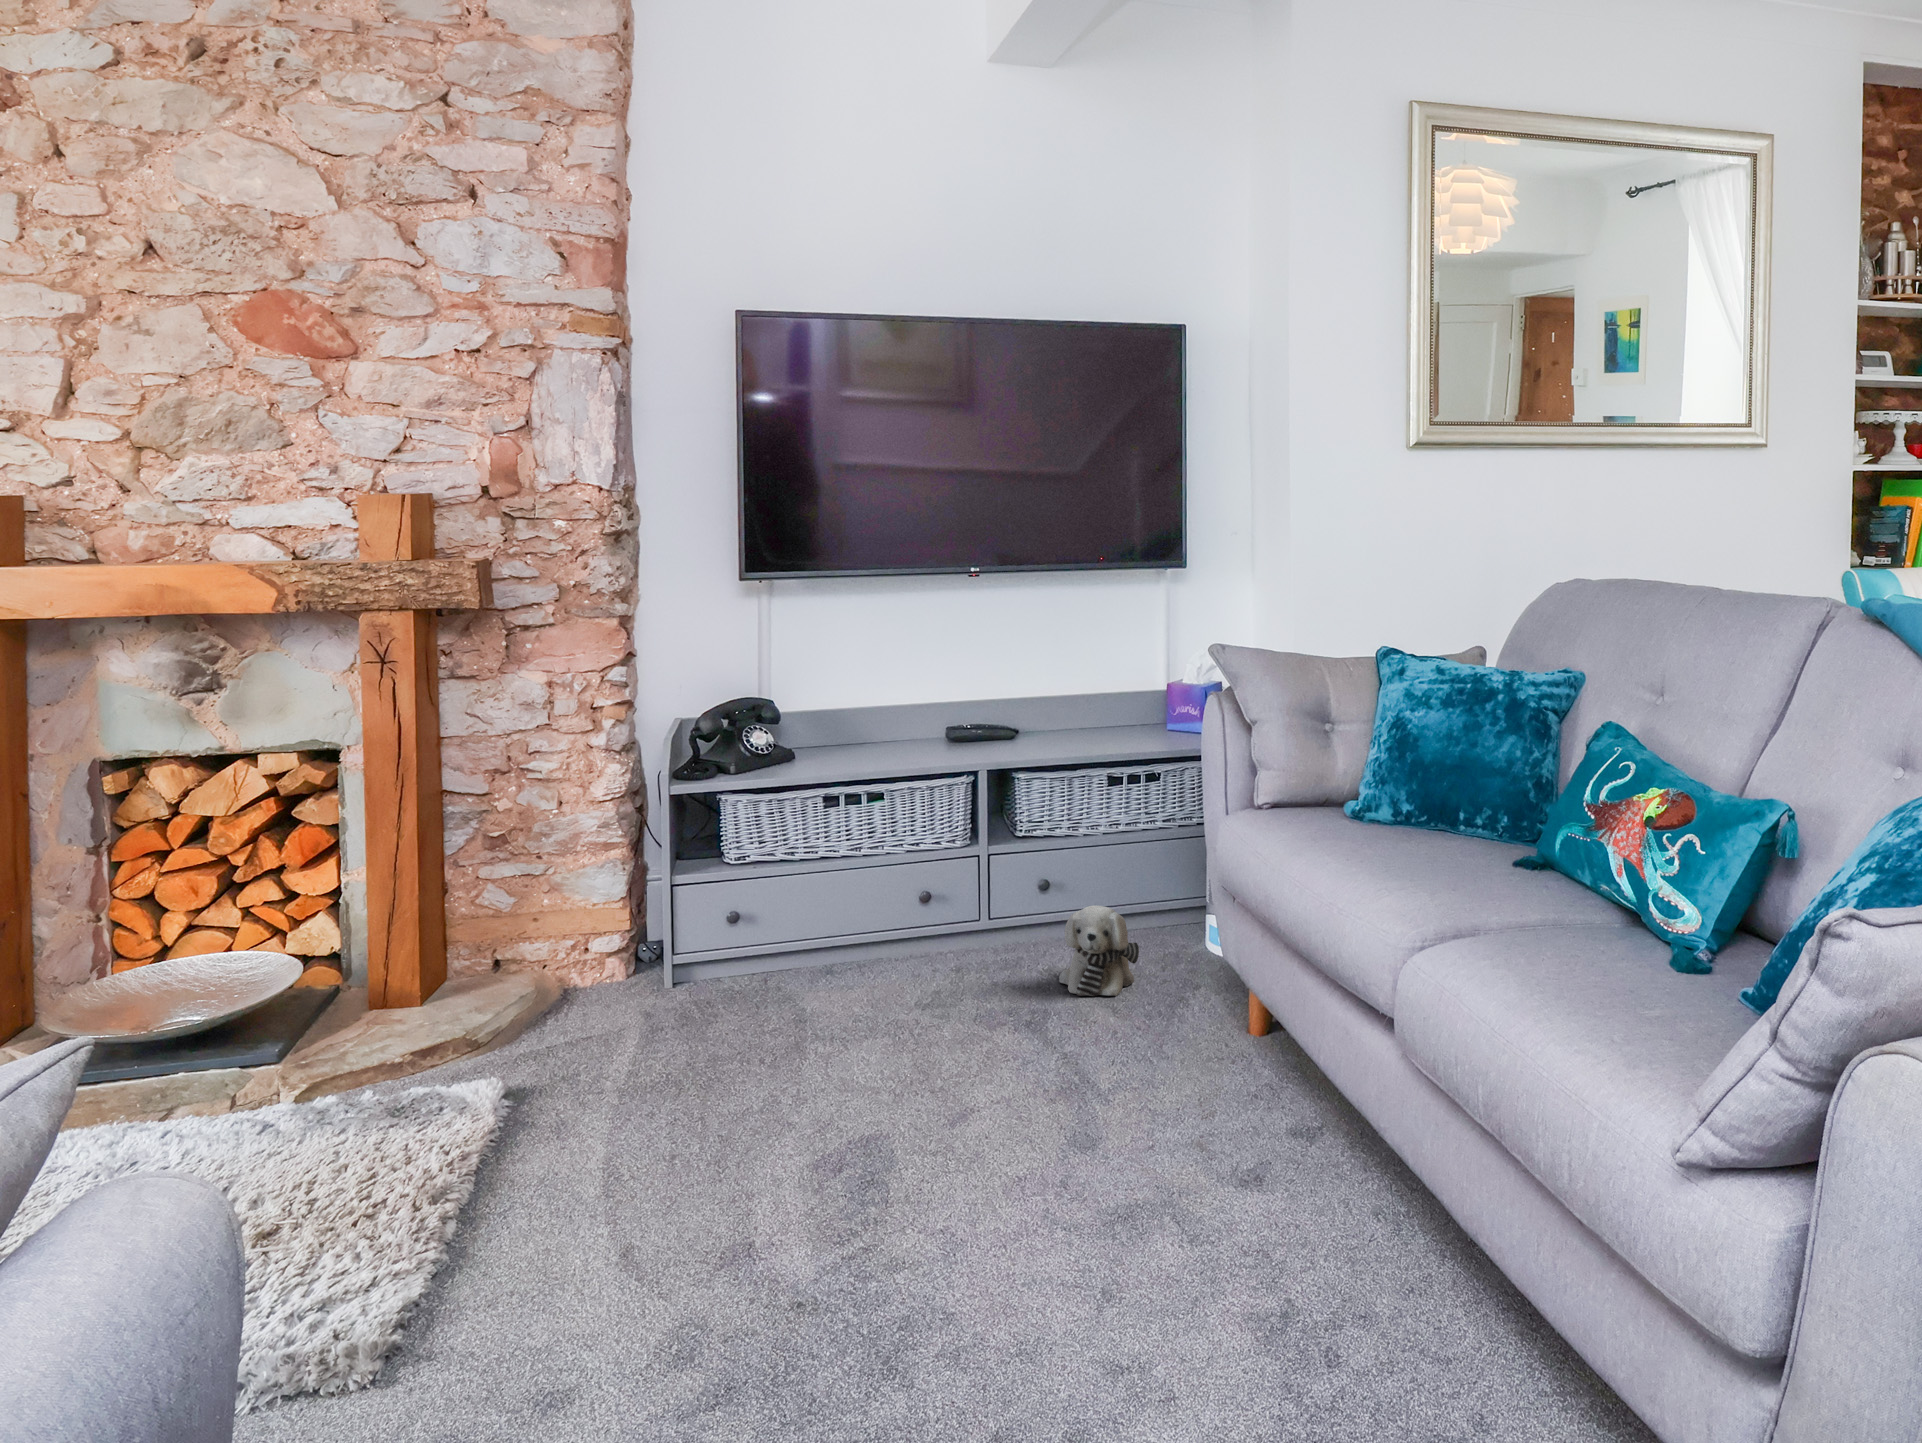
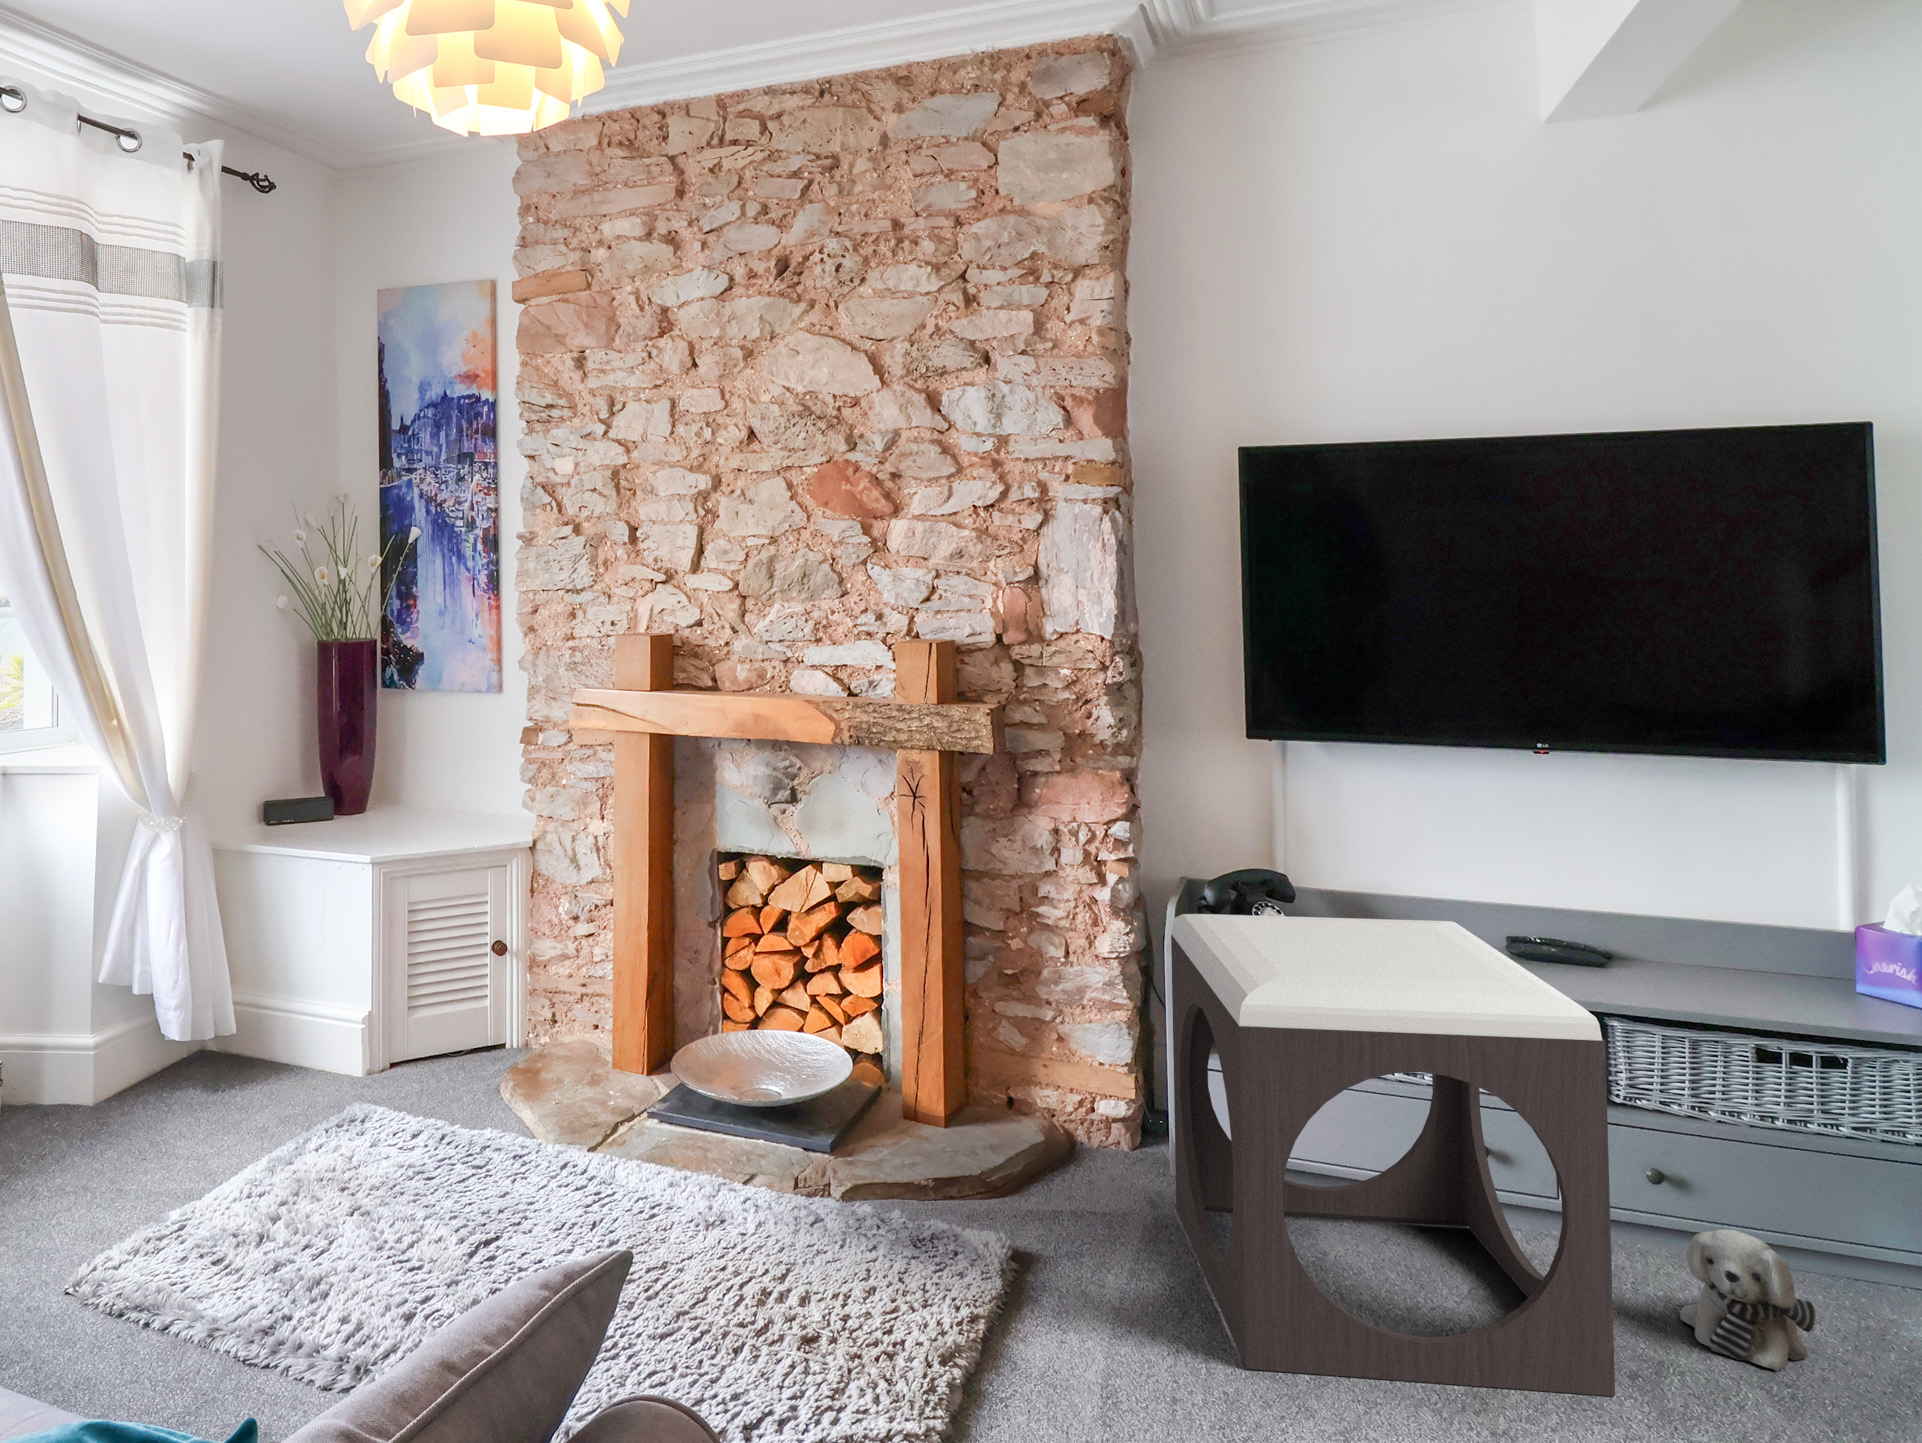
footstool: none [670,715,1017,1113] -> present [1171,914,1615,1396]

